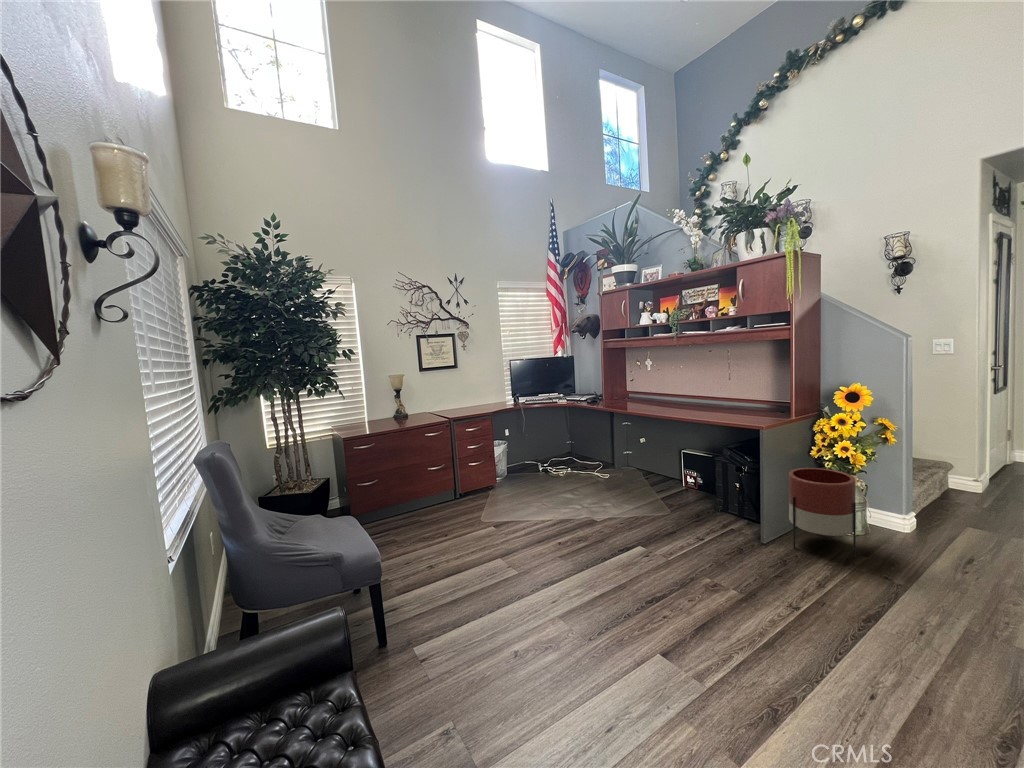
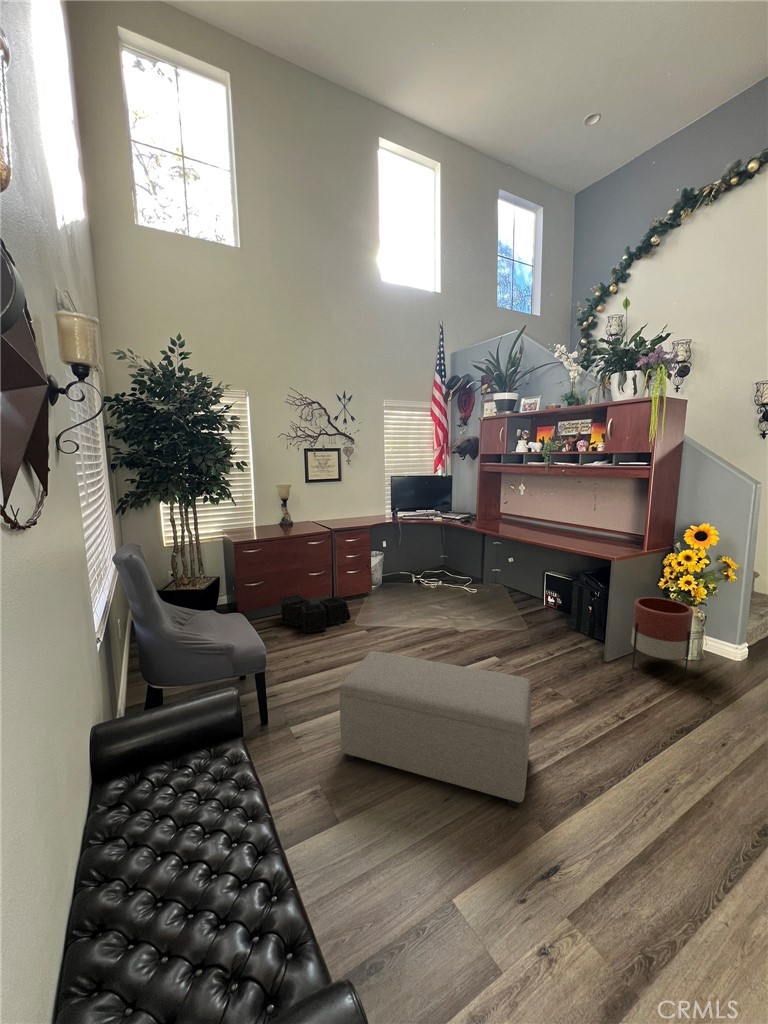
storage bin: none [397,492,477,536] -> present [281,595,351,633]
ottoman: none [470,550,702,730] -> present [340,651,531,808]

